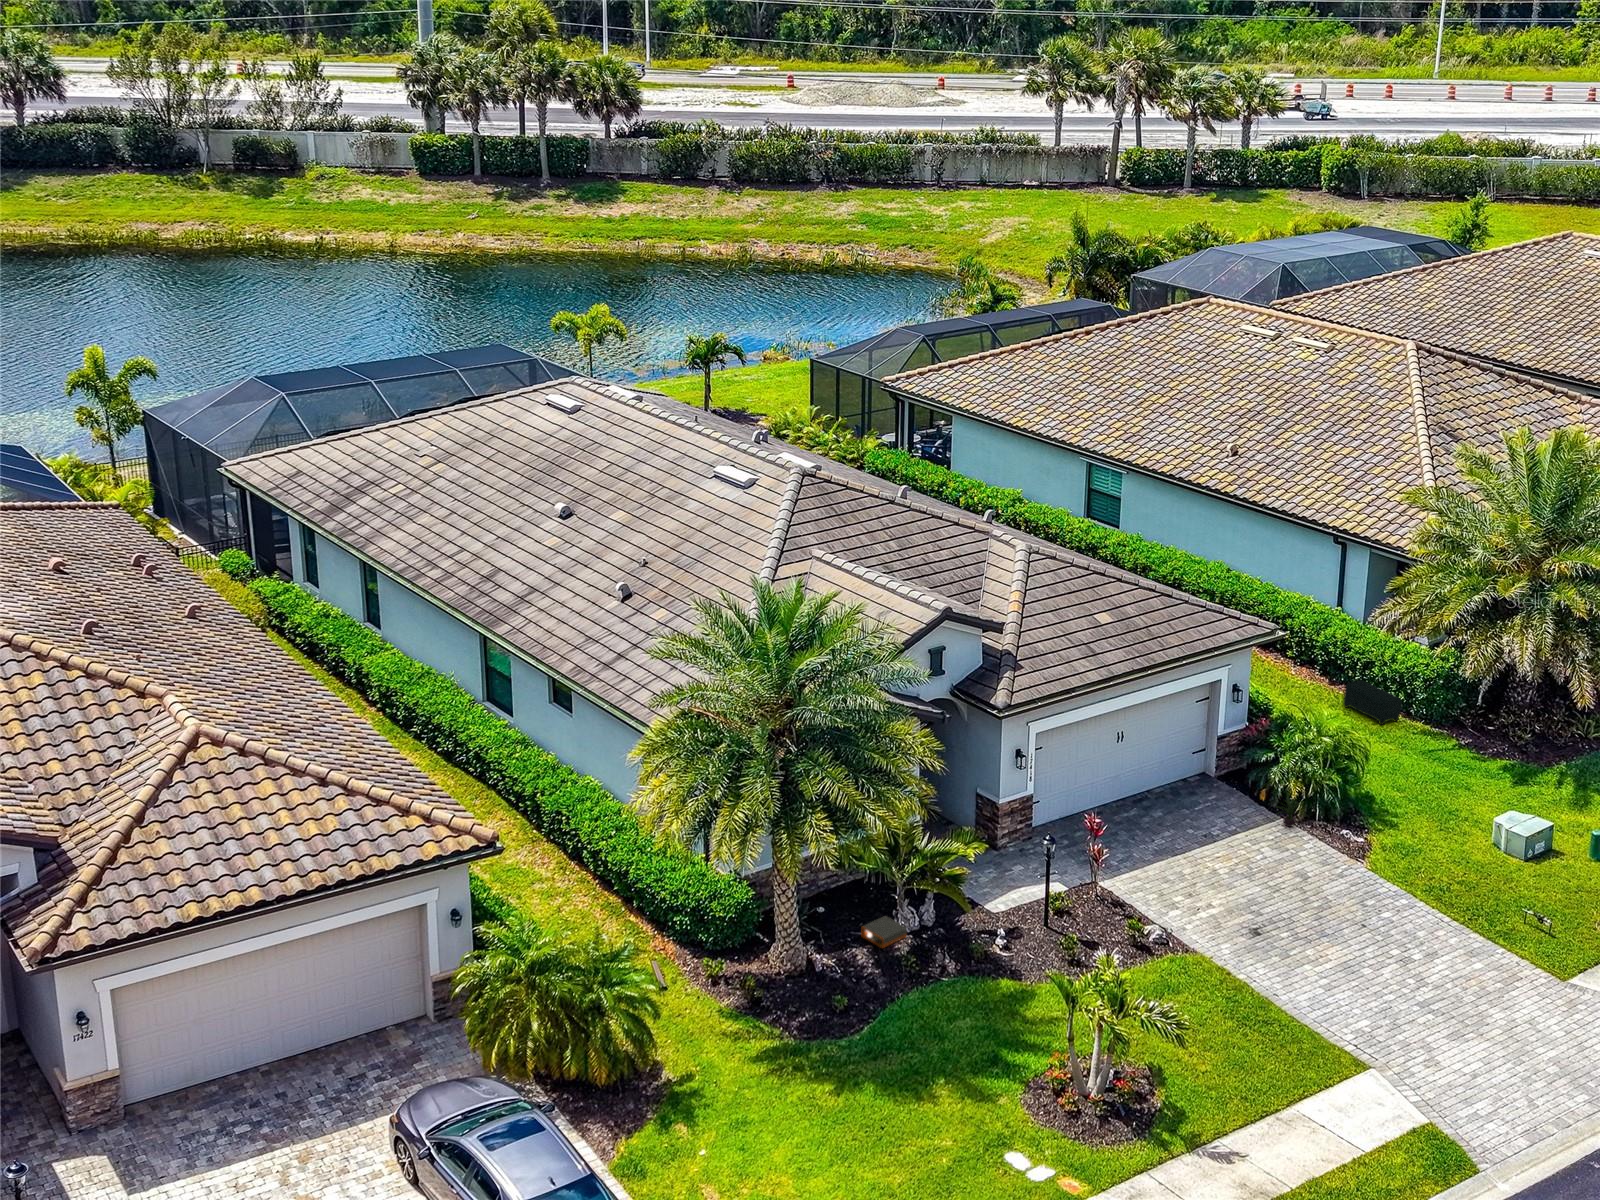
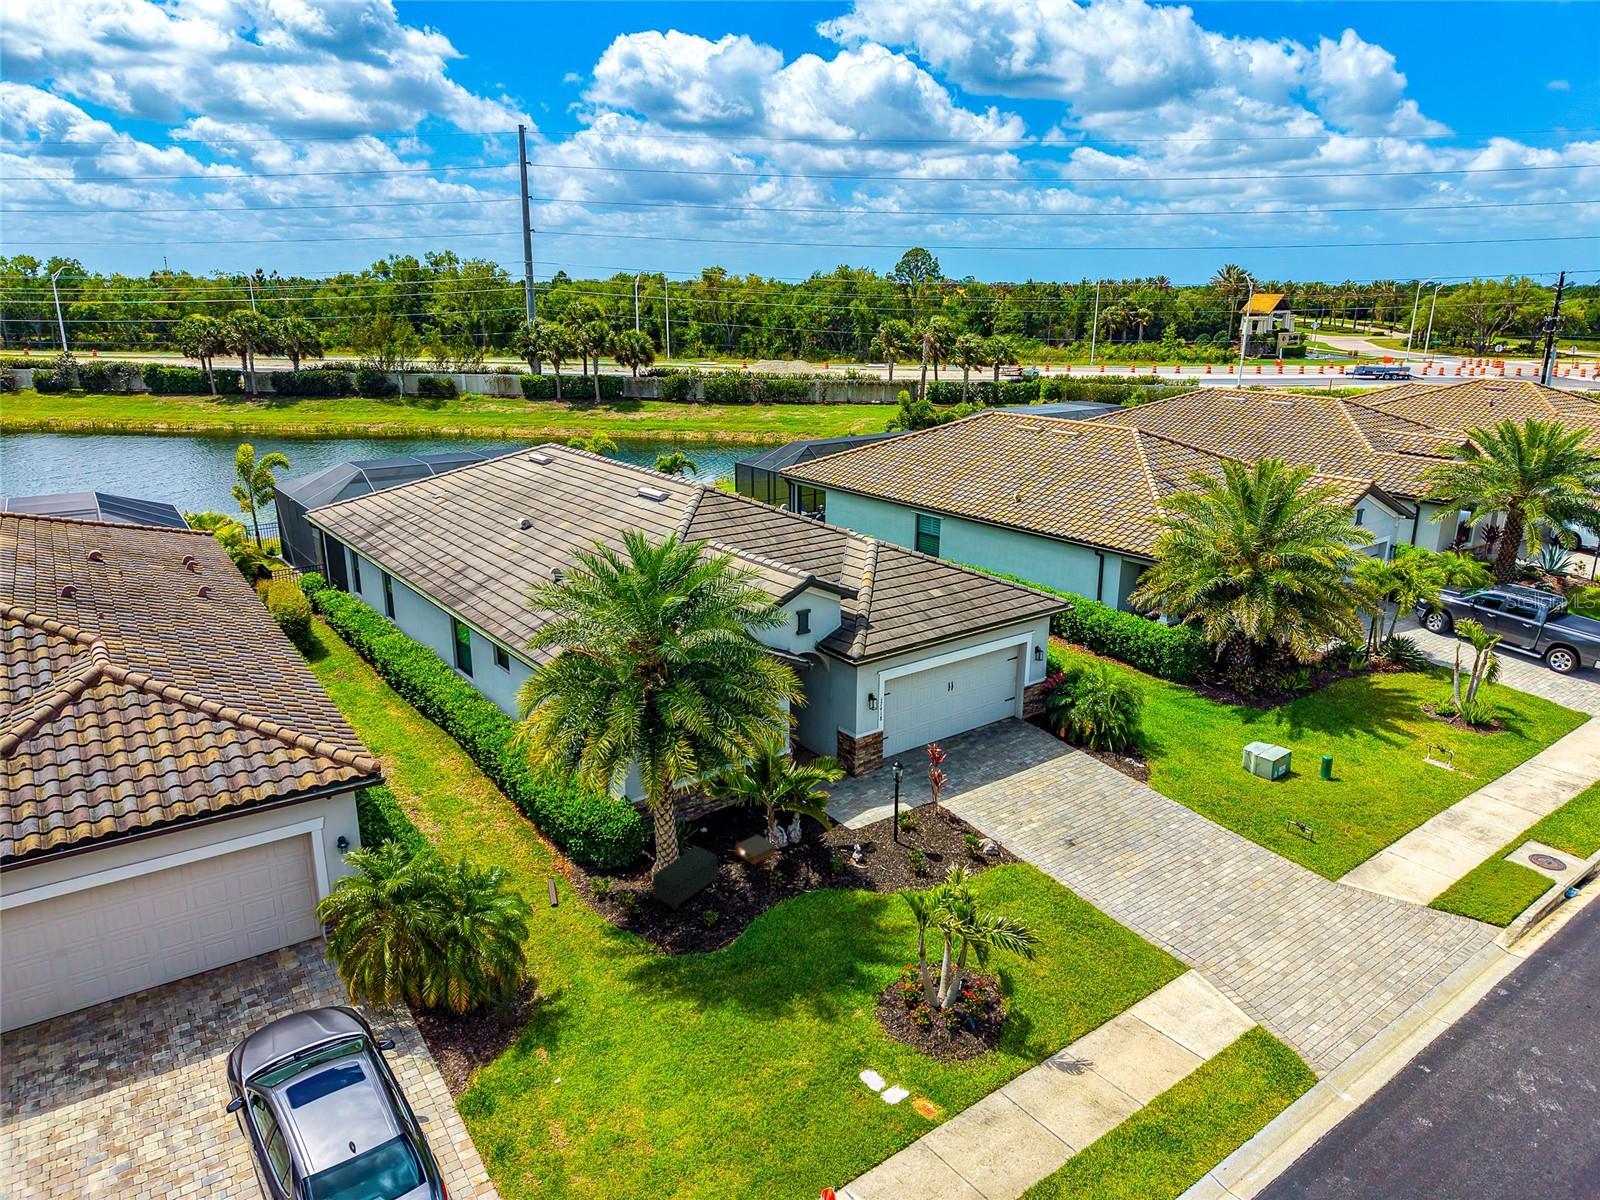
bench: present [1343,680,1402,725] -> present [653,847,718,910]
decorative plant: present [1283,796,1300,827] -> present [486,985,519,1027]

